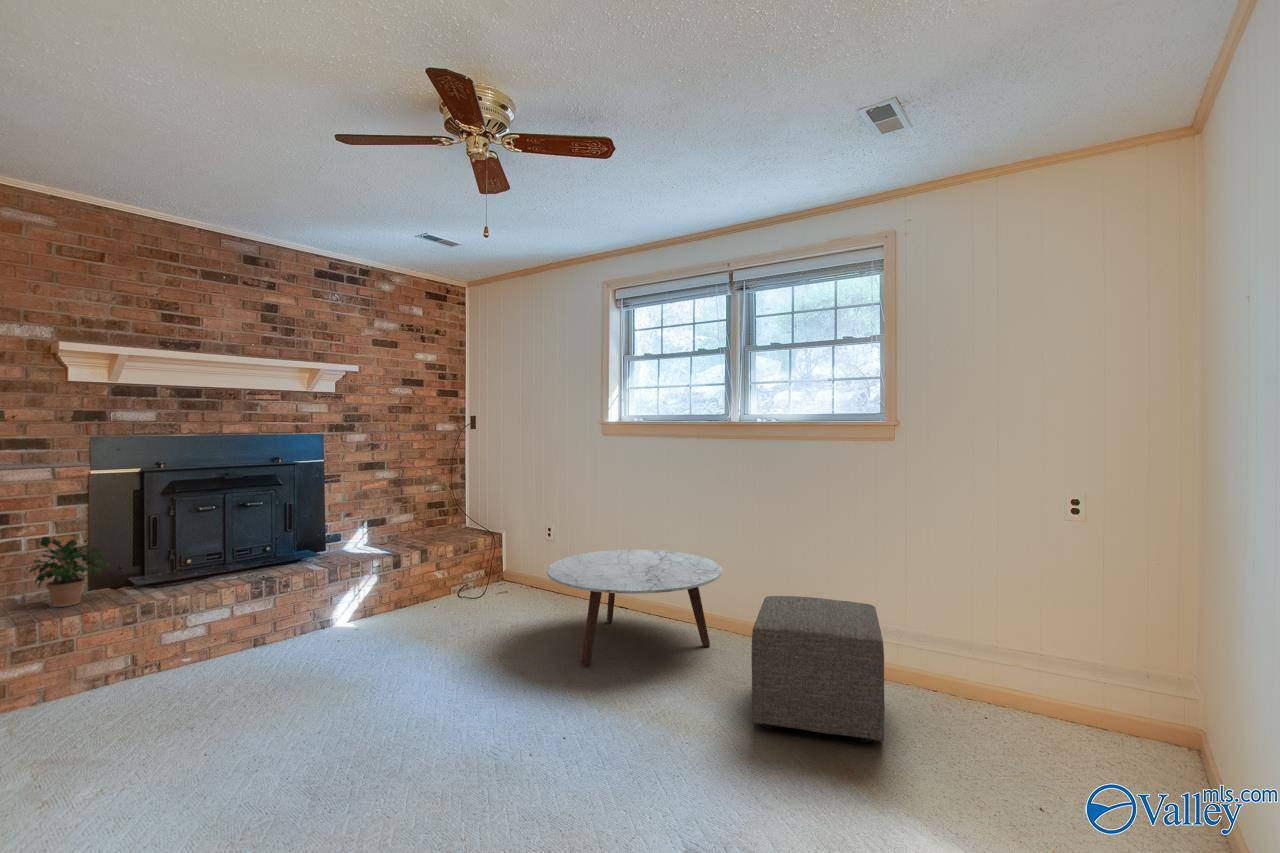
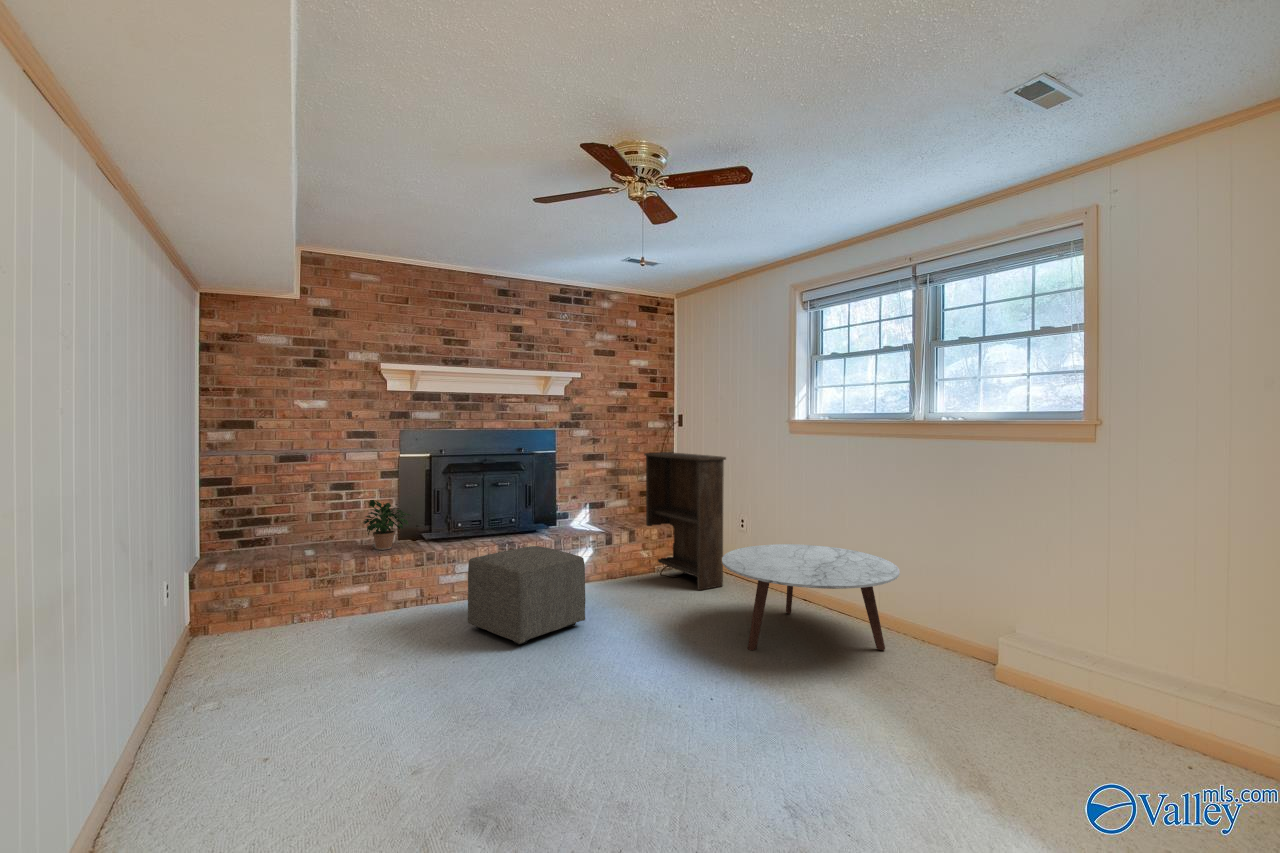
bookshelf: none [437,458,536,609] -> present [644,452,726,590]
ottoman: present [751,596,885,743] -> present [468,546,585,645]

